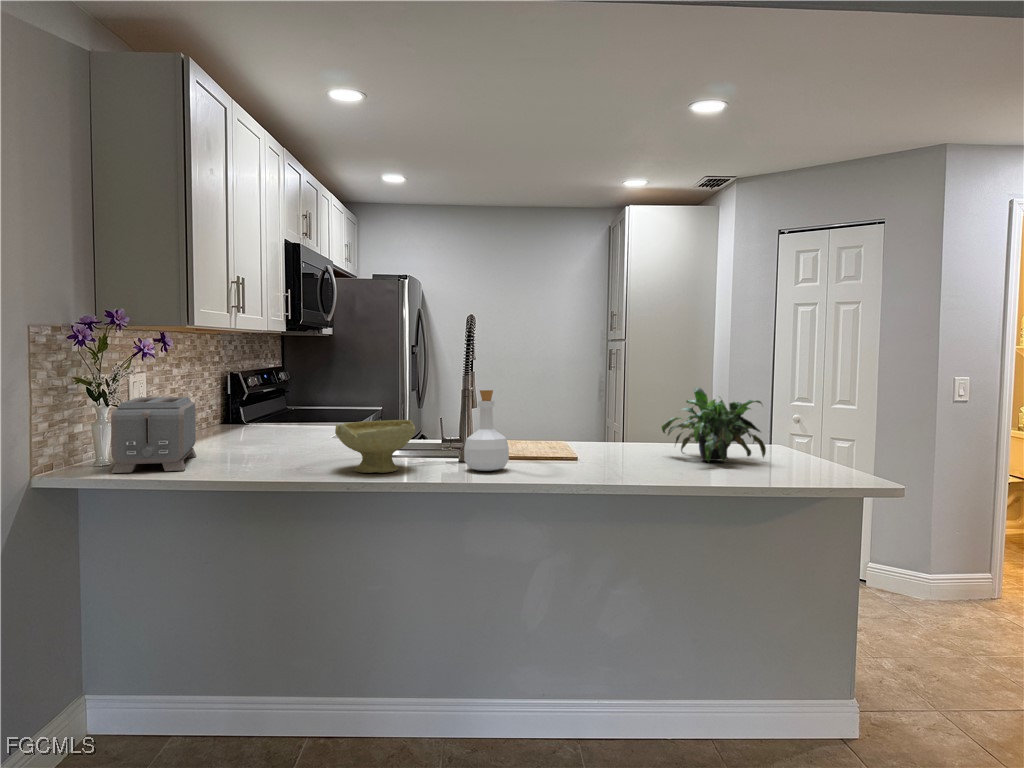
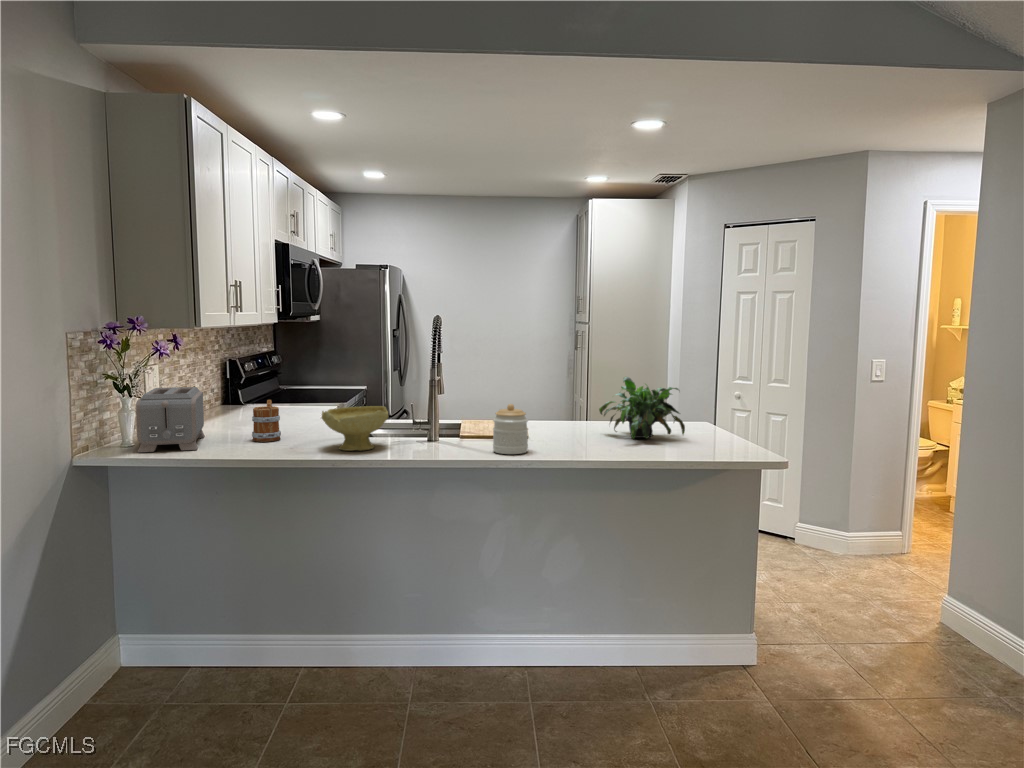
bottle: present [464,390,509,471] -> none [429,381,466,448]
mug: none [251,413,286,462] -> present [252,400,281,442]
jar: none [542,417,586,478] -> present [493,404,528,454]

